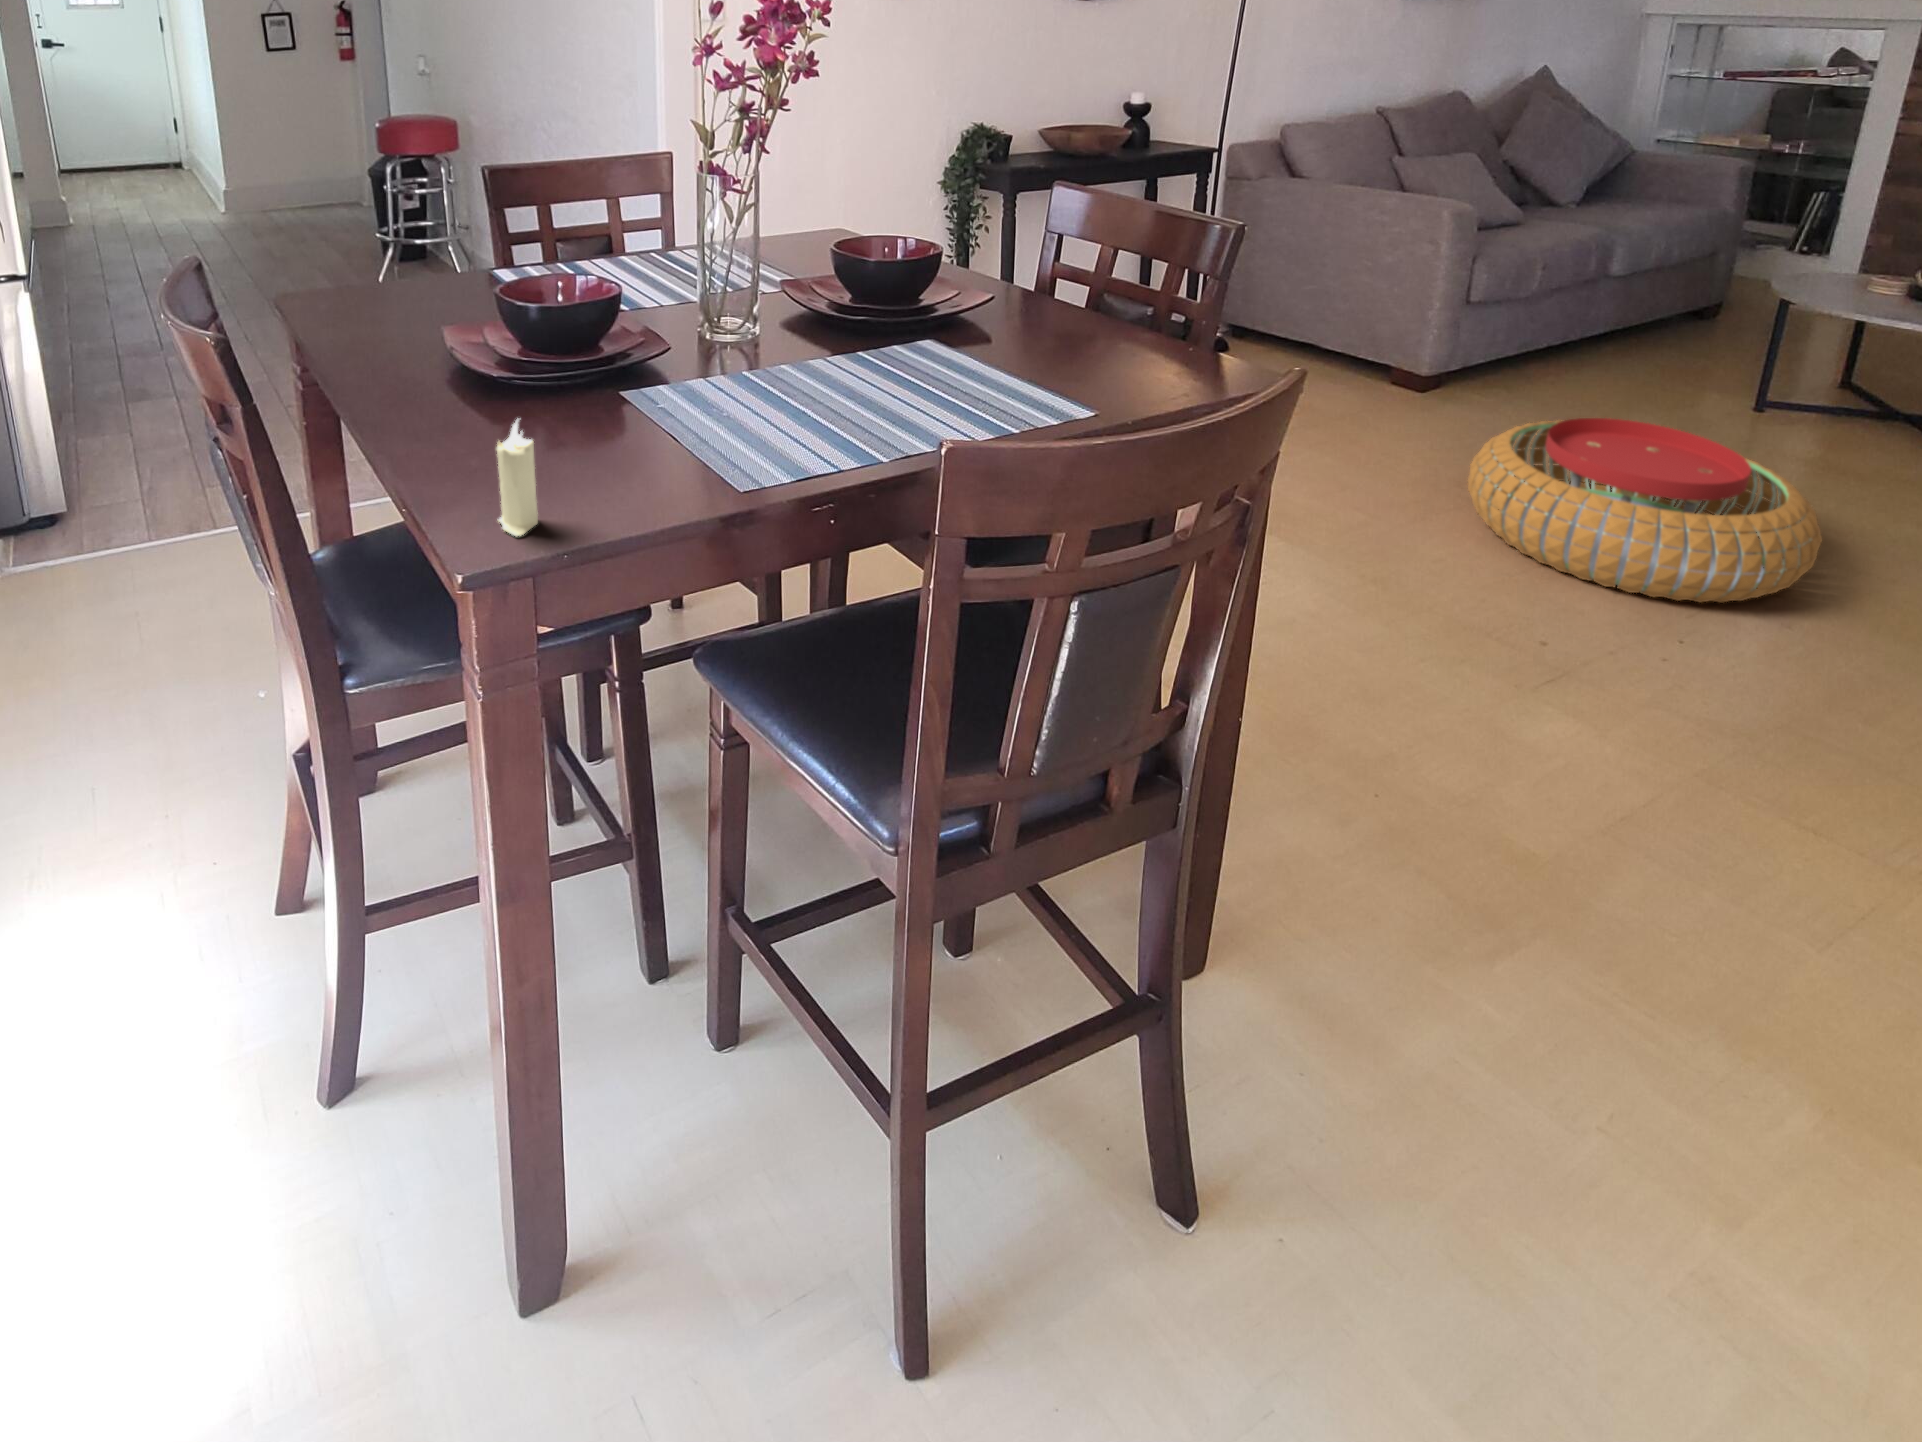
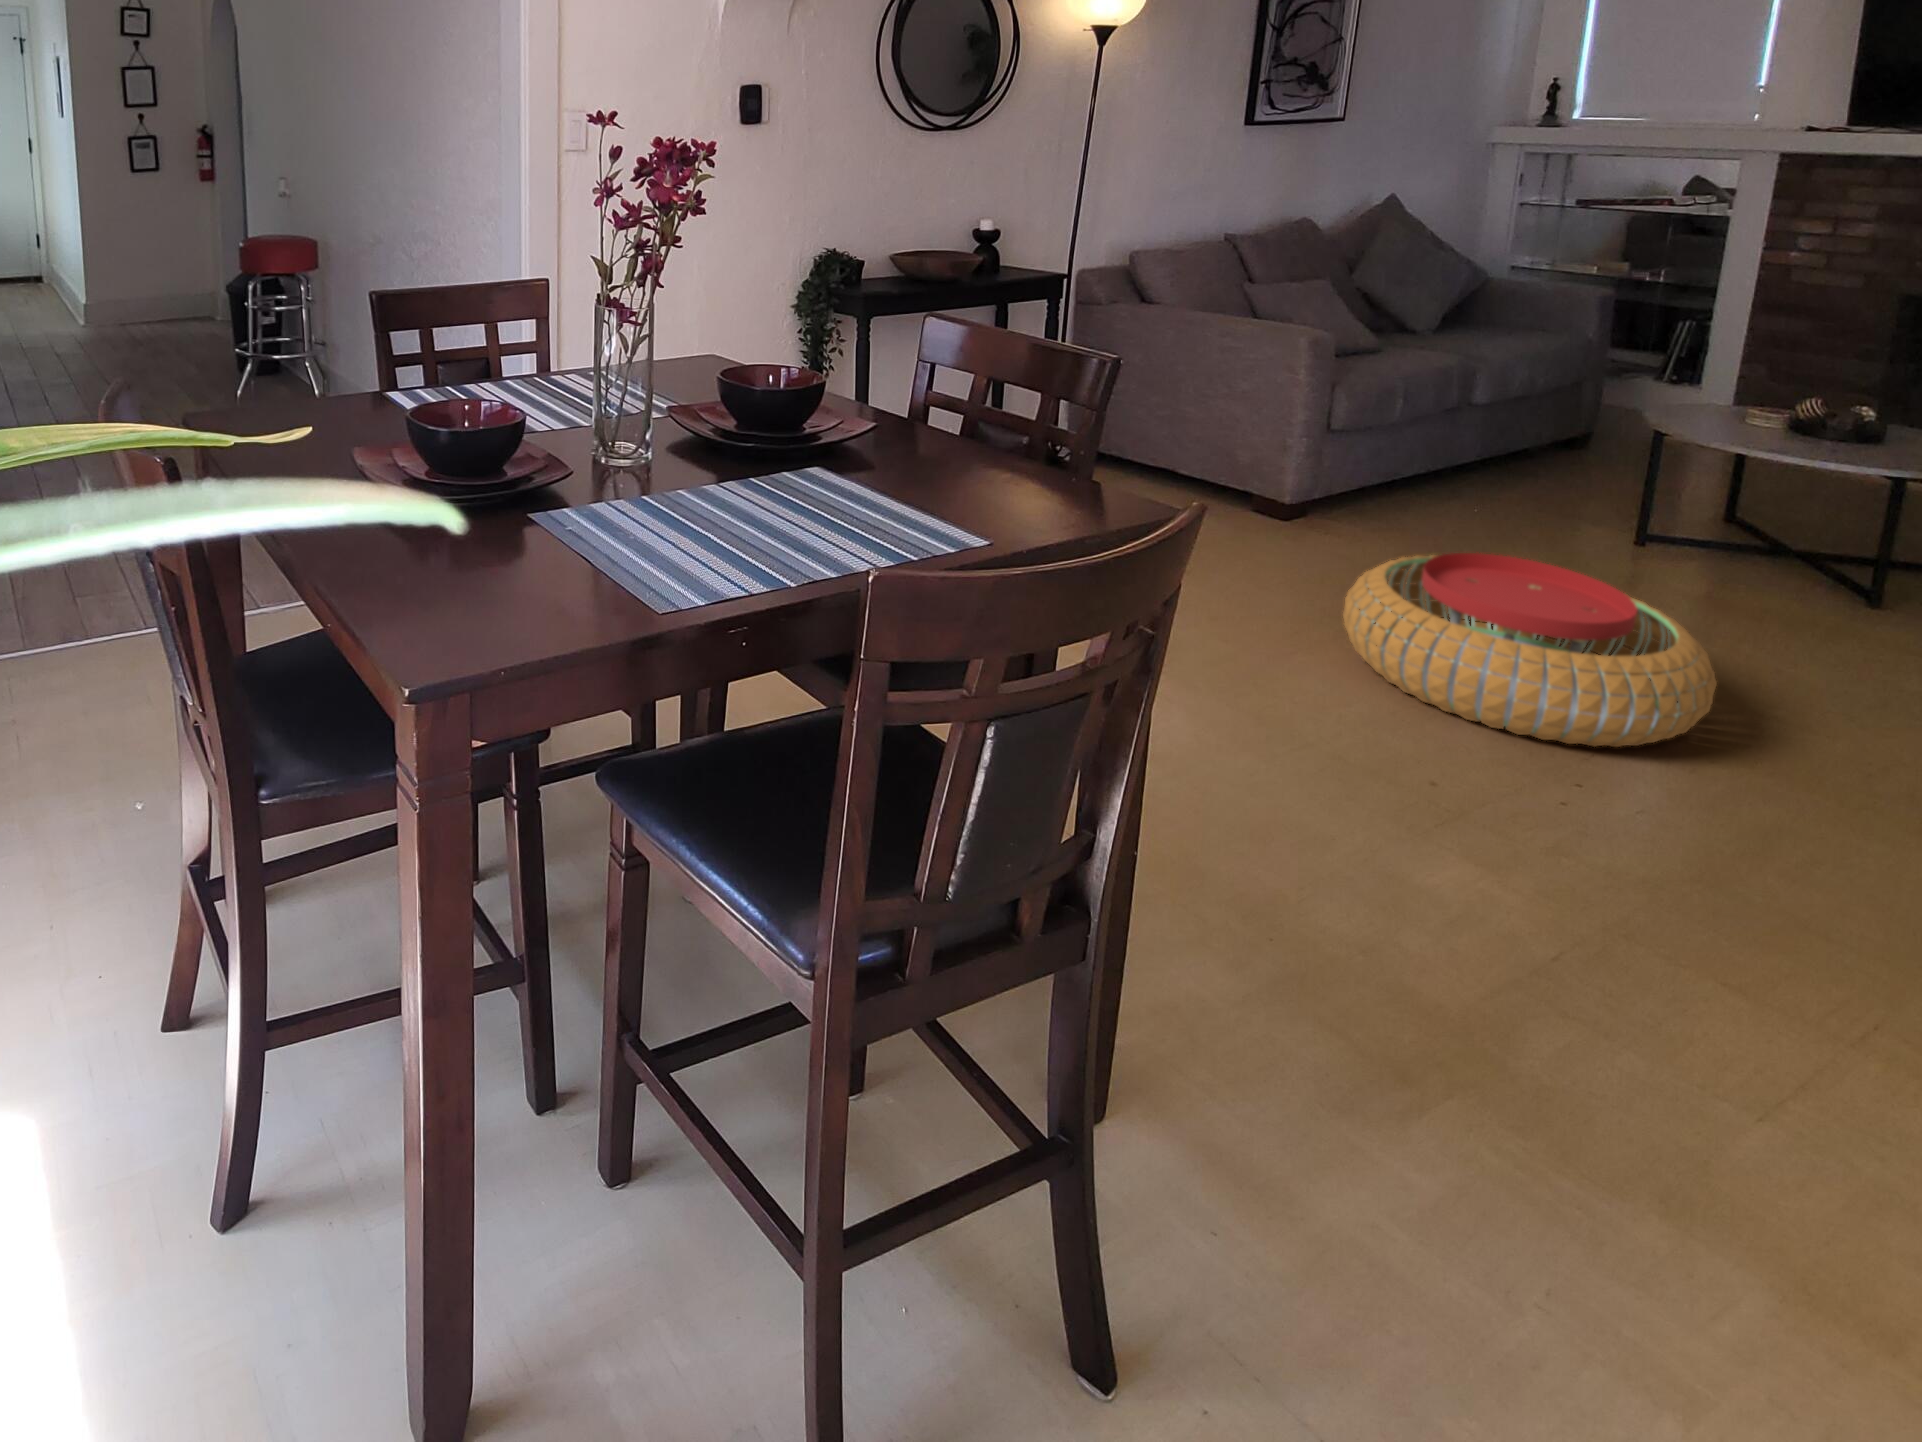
candle: present [497,419,538,536] -> none [440,541,478,652]

